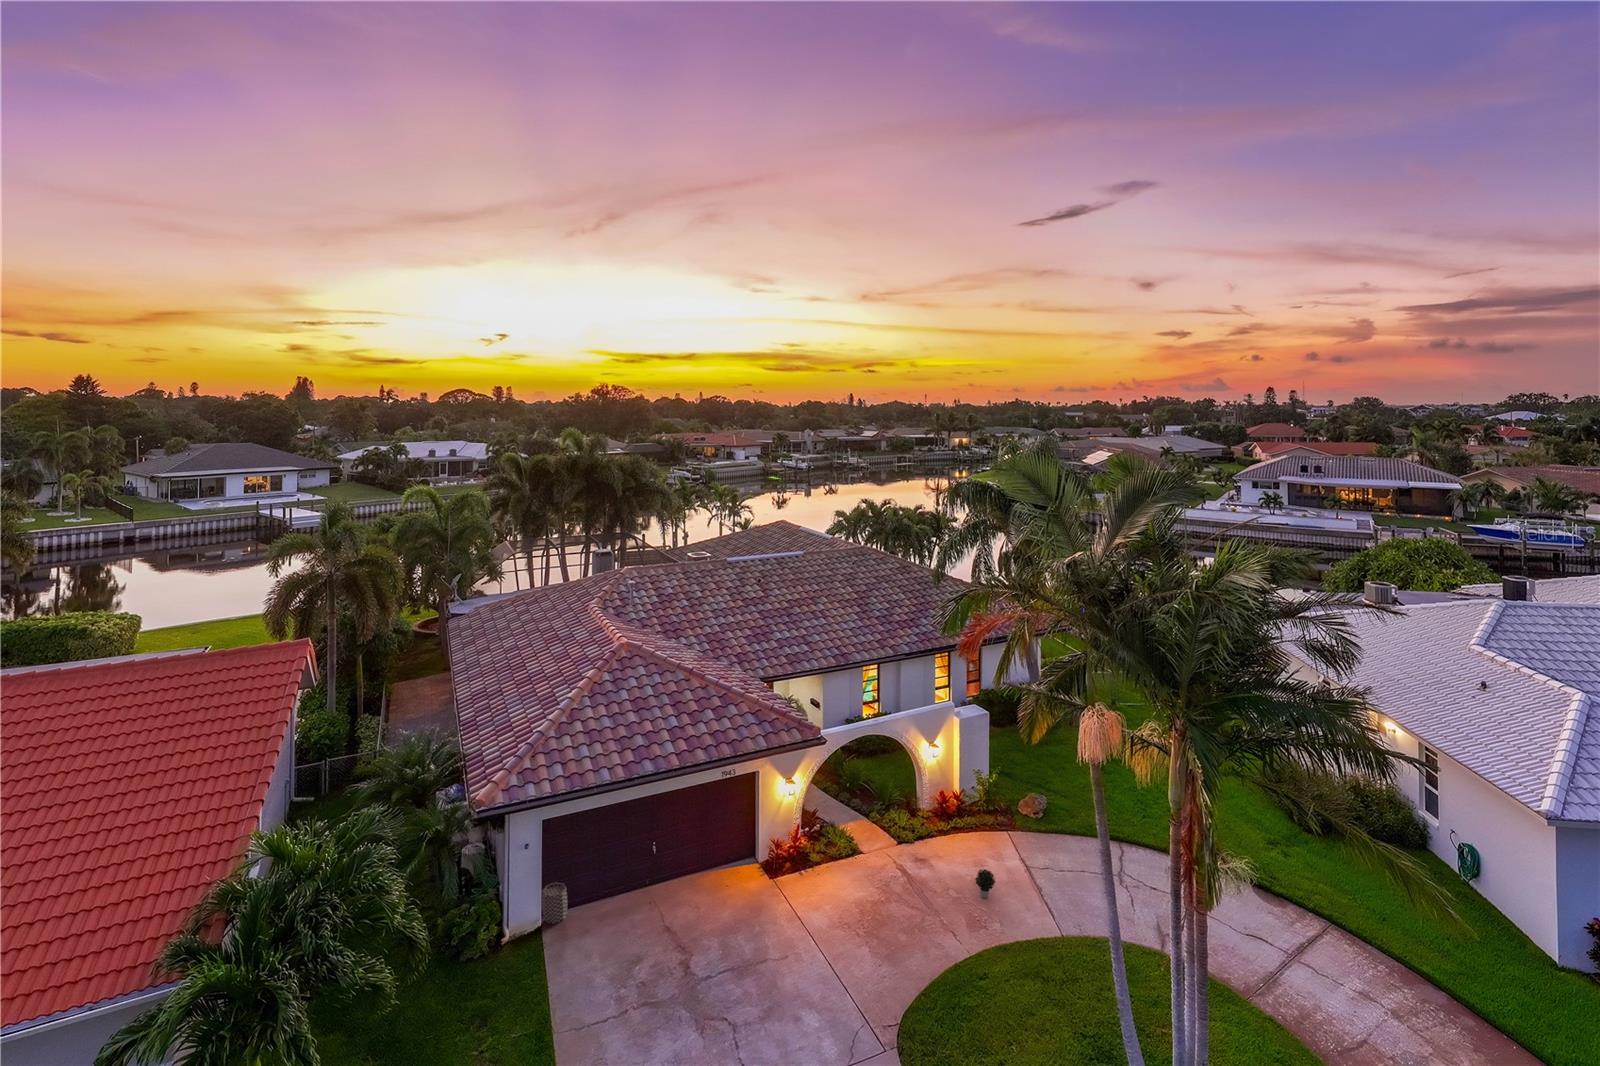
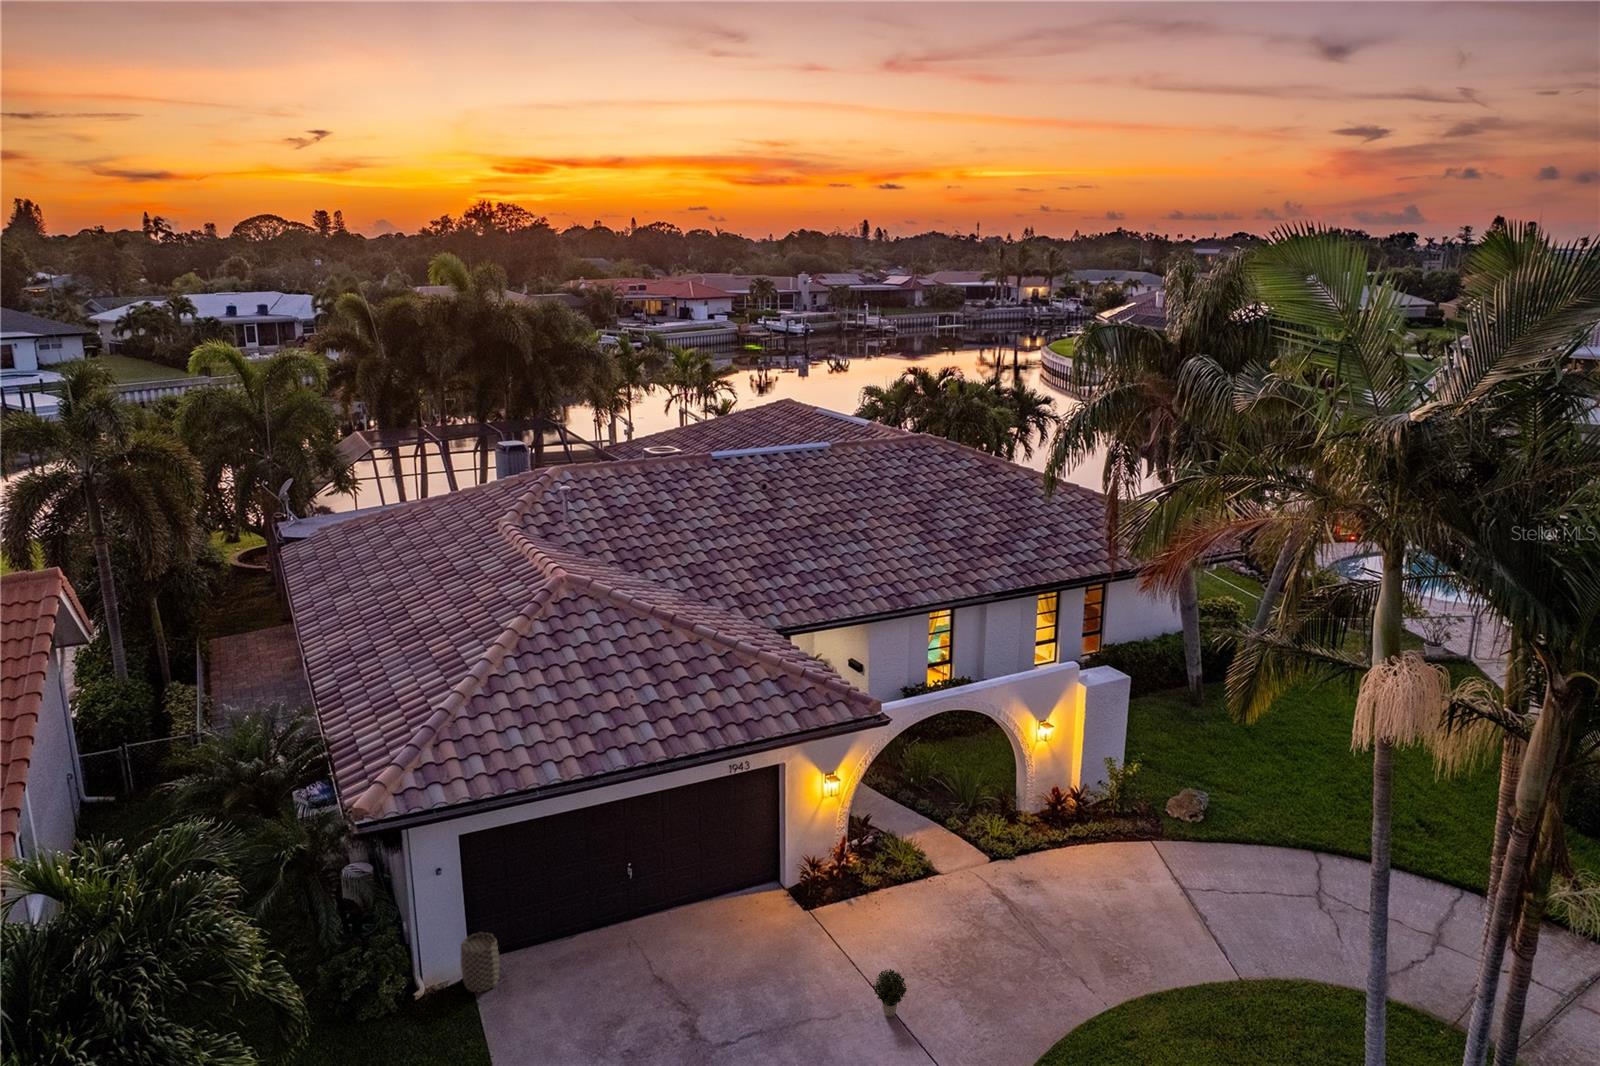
potted plant: present [975,869,995,899] -> present [873,969,907,1017]

